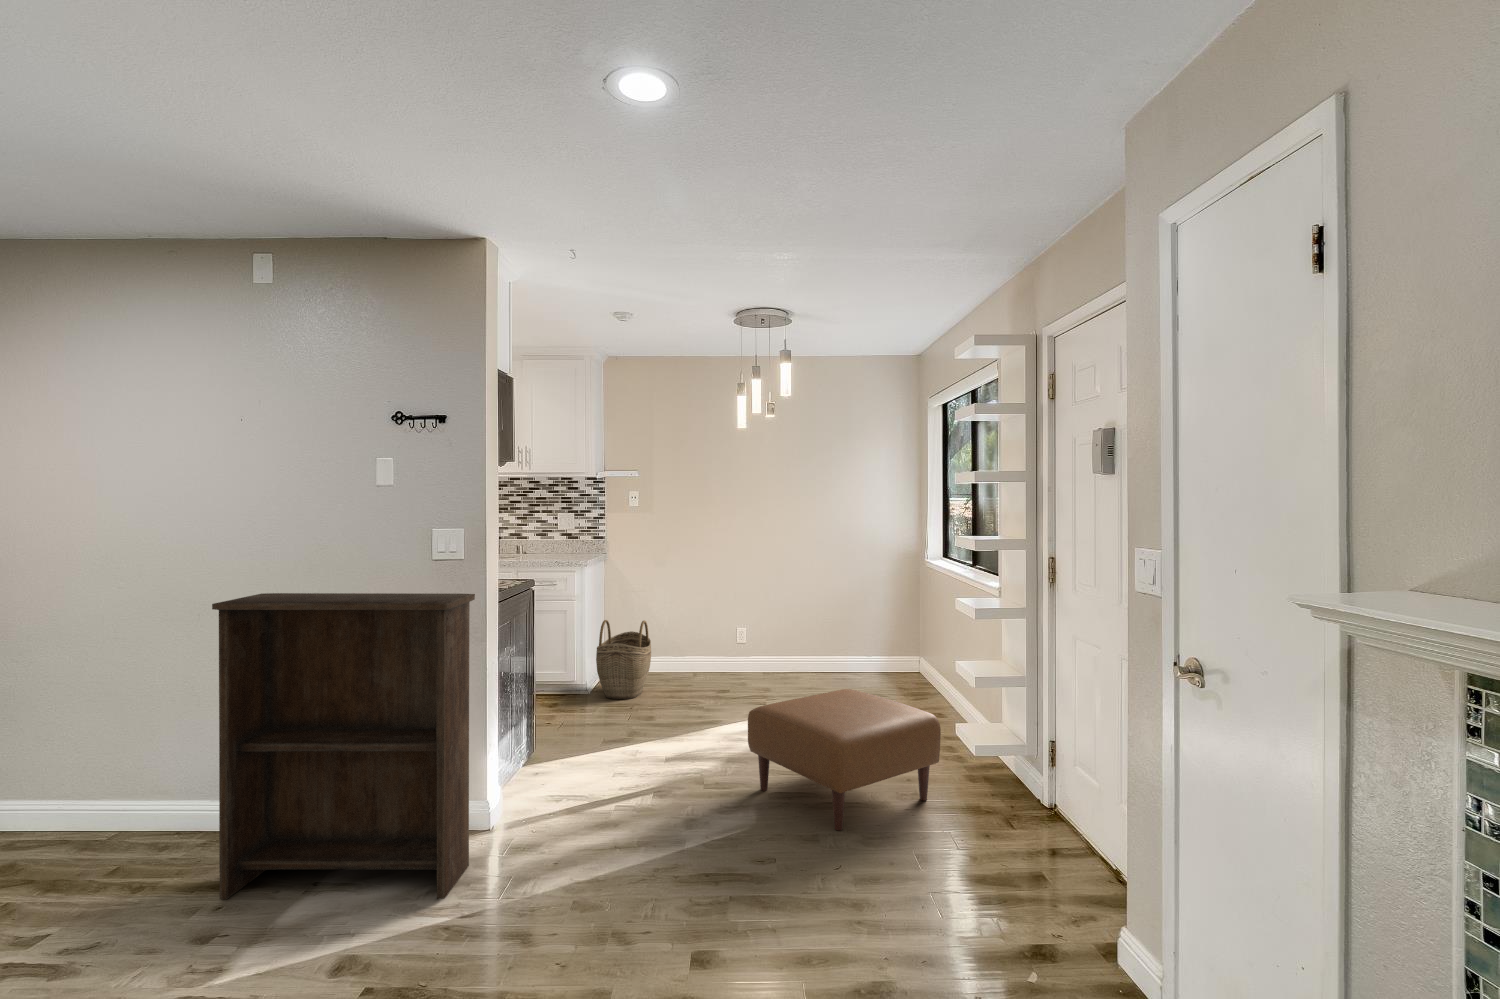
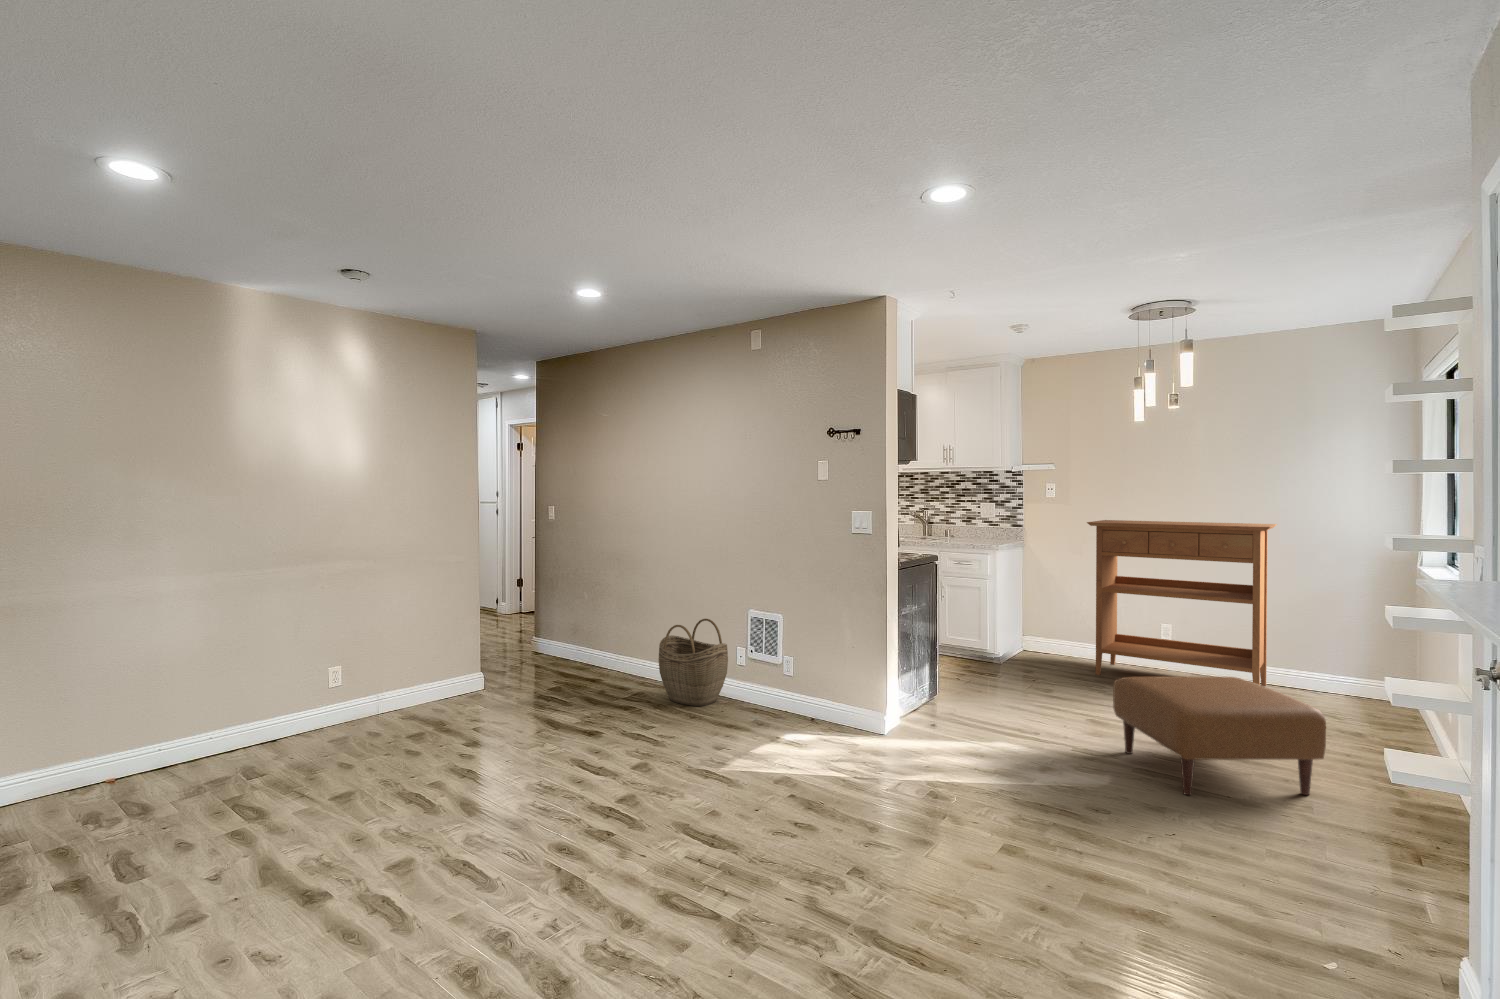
console table: none [681,531,844,699] -> present [1087,520,1277,686]
bookshelf: present [212,593,475,899] -> none [723,550,873,761]
woven basket: present [596,620,651,699] -> present [659,619,728,706]

